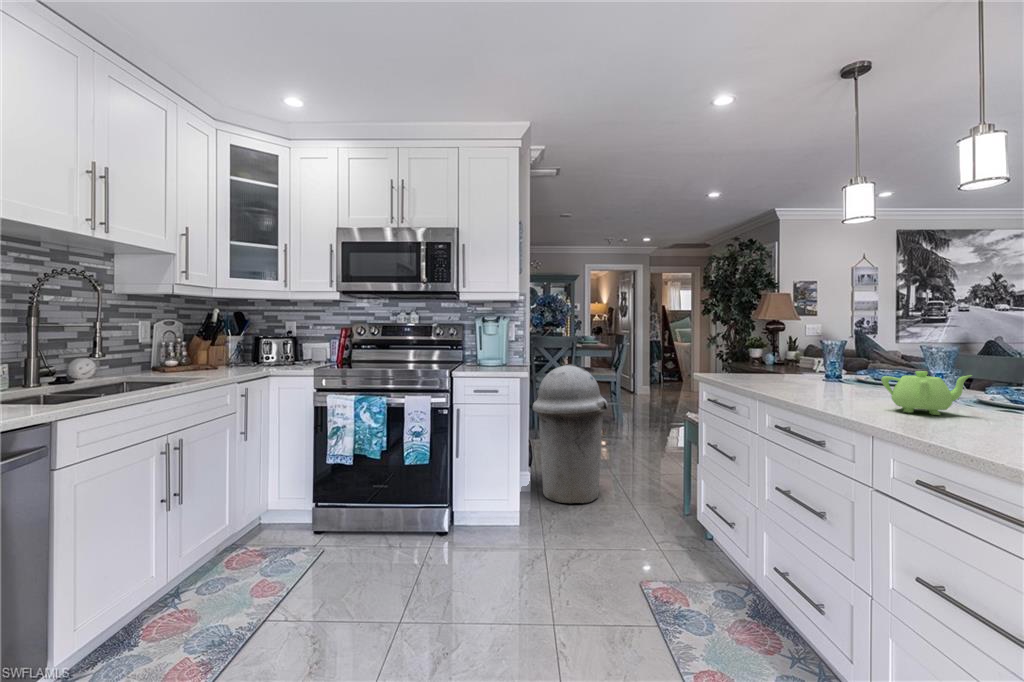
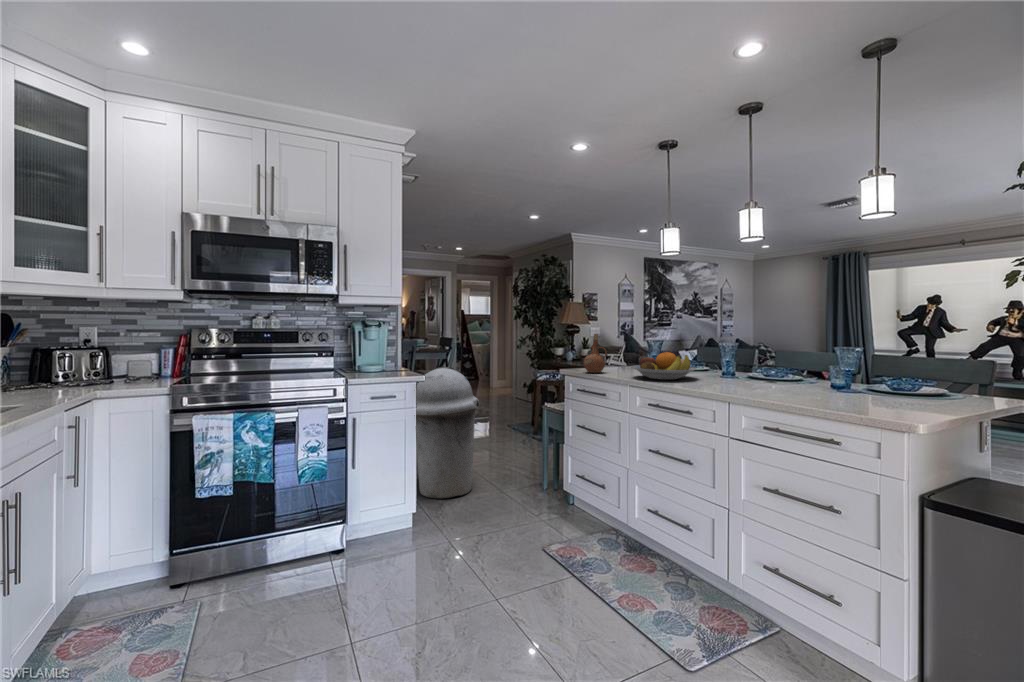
ceramic pitcher: none [720,328,753,379] -> present [583,334,607,373]
fruit bowl: none [774,354,882,393] -> present [632,352,696,380]
teapot: present [881,371,971,415] -> none [712,362,757,389]

